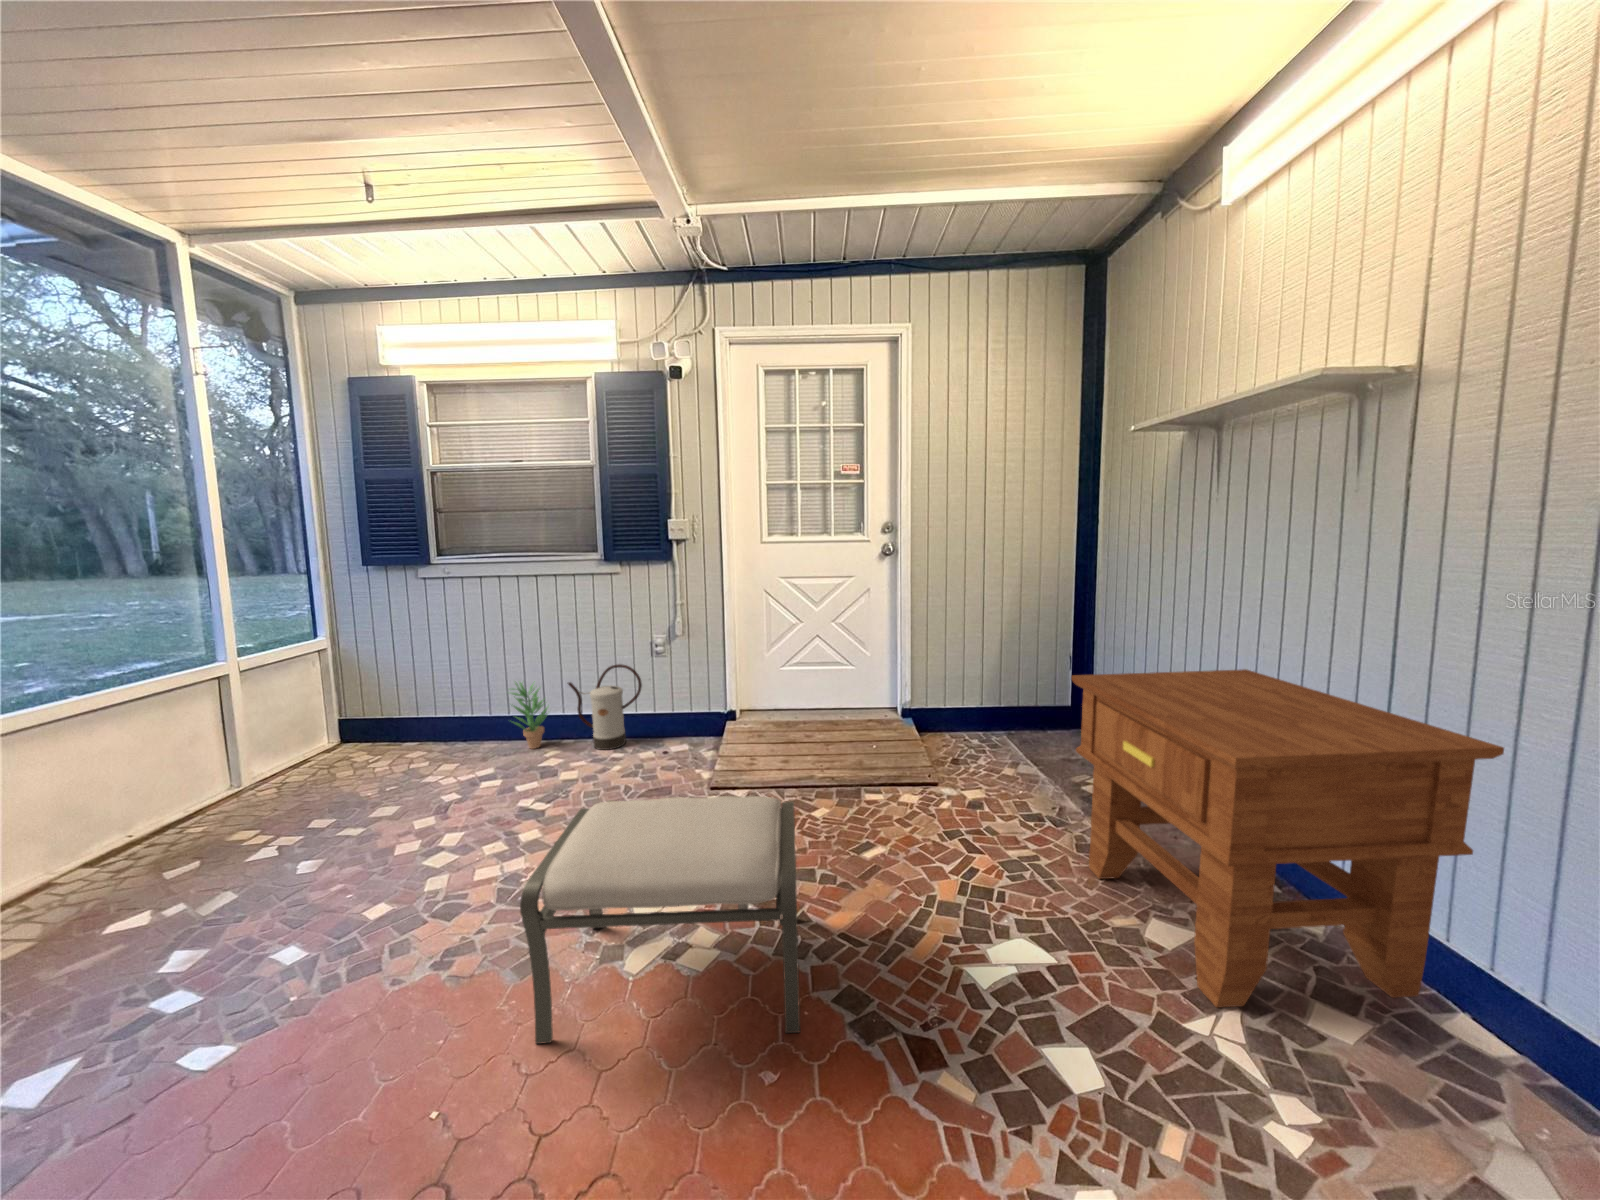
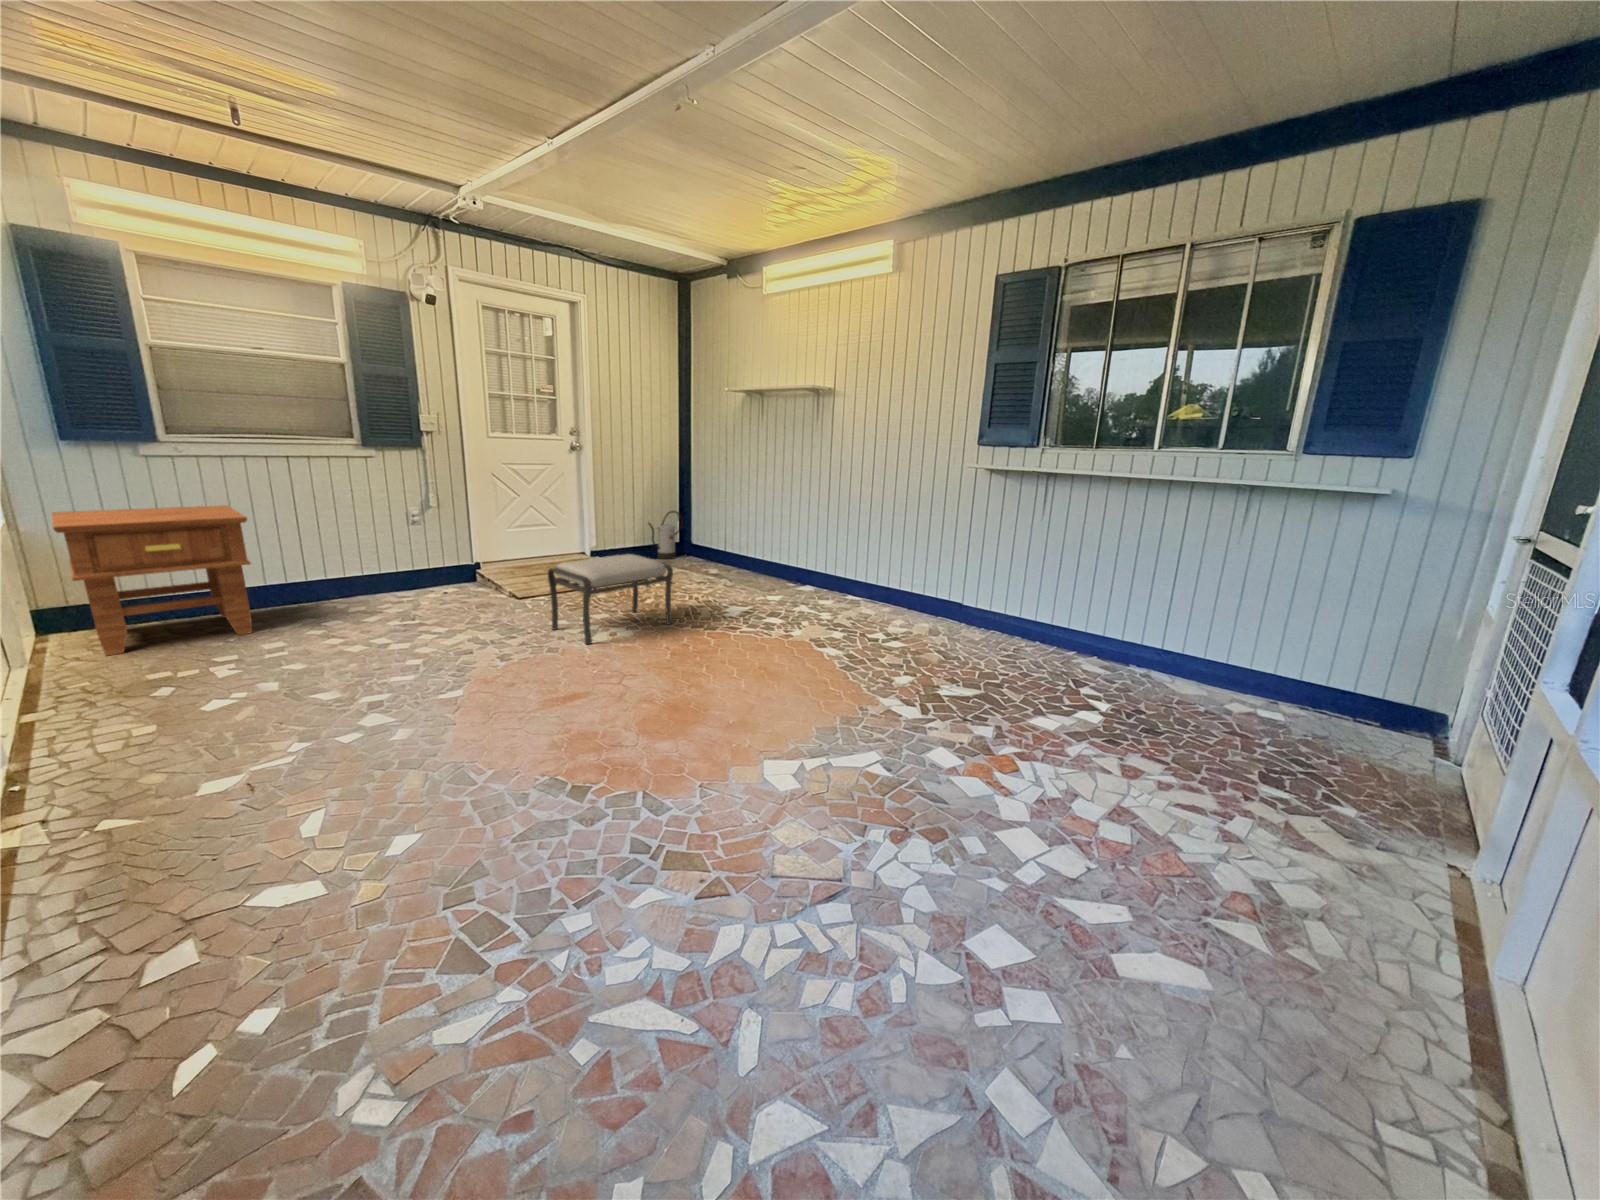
watering can: present [568,664,642,750] -> present [649,511,683,559]
side table: present [1071,669,1504,1008] -> present [52,505,252,656]
potted plant: present [511,681,548,749] -> none [291,546,332,606]

